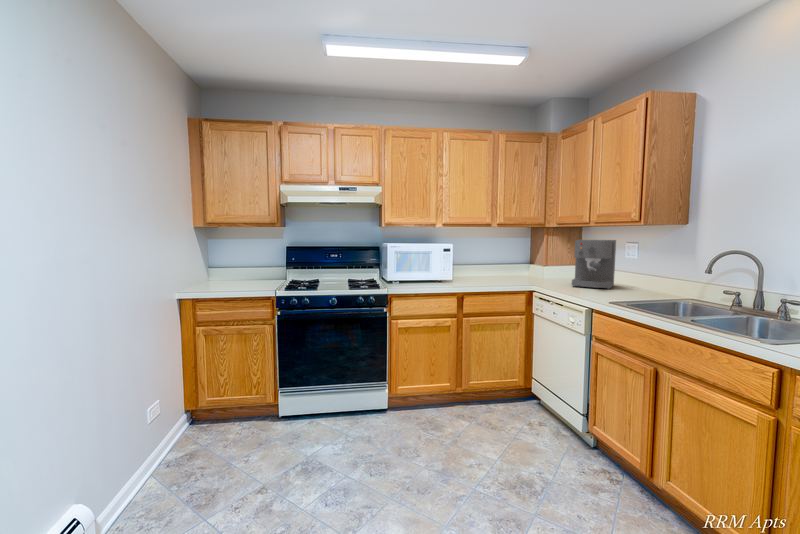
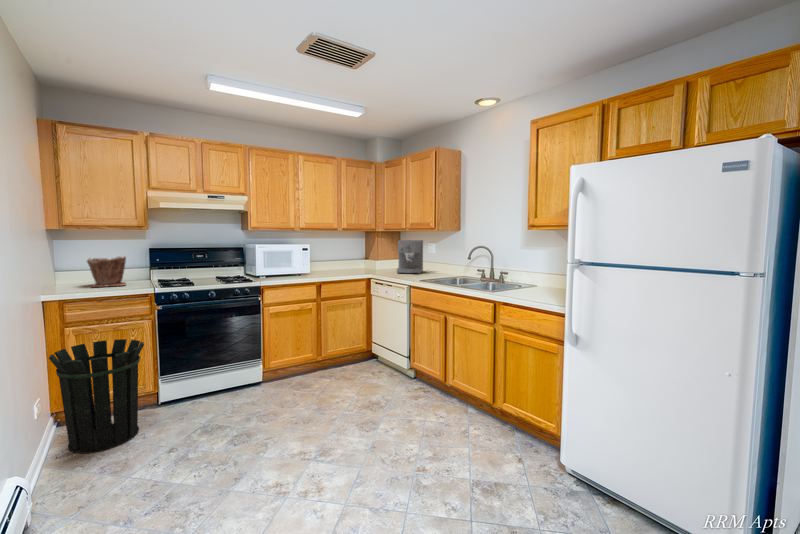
plant pot: none [227,255,263,286] -> present [87,257,126,287]
waste bin: none [163,344,254,470] -> present [49,339,144,454]

